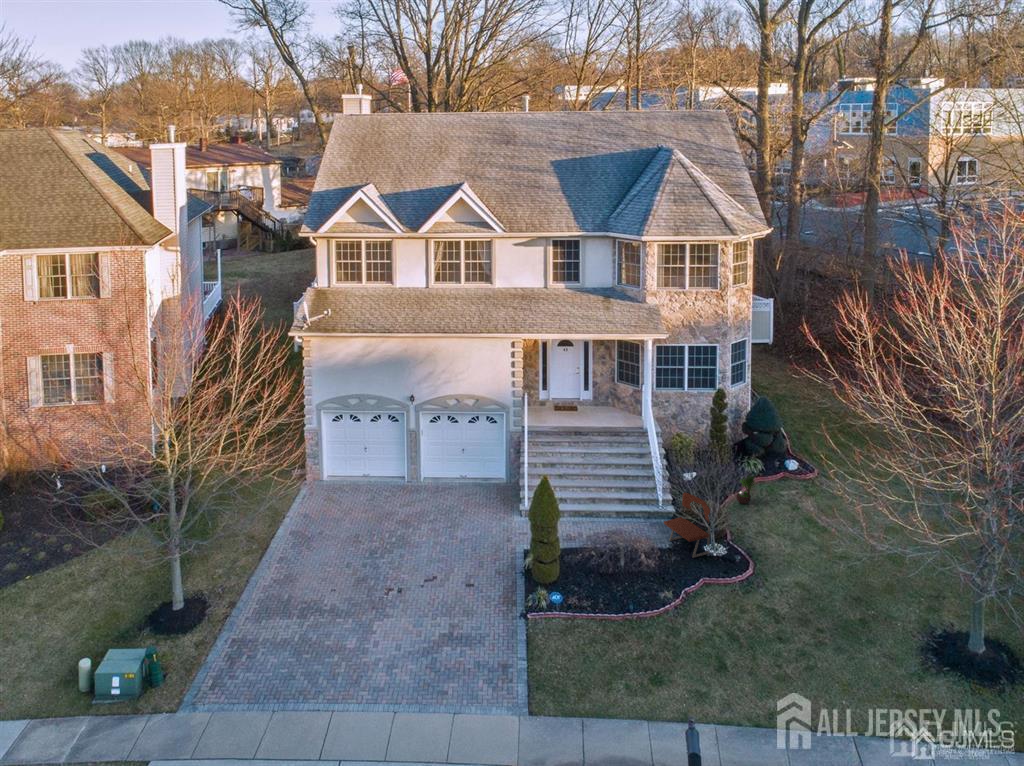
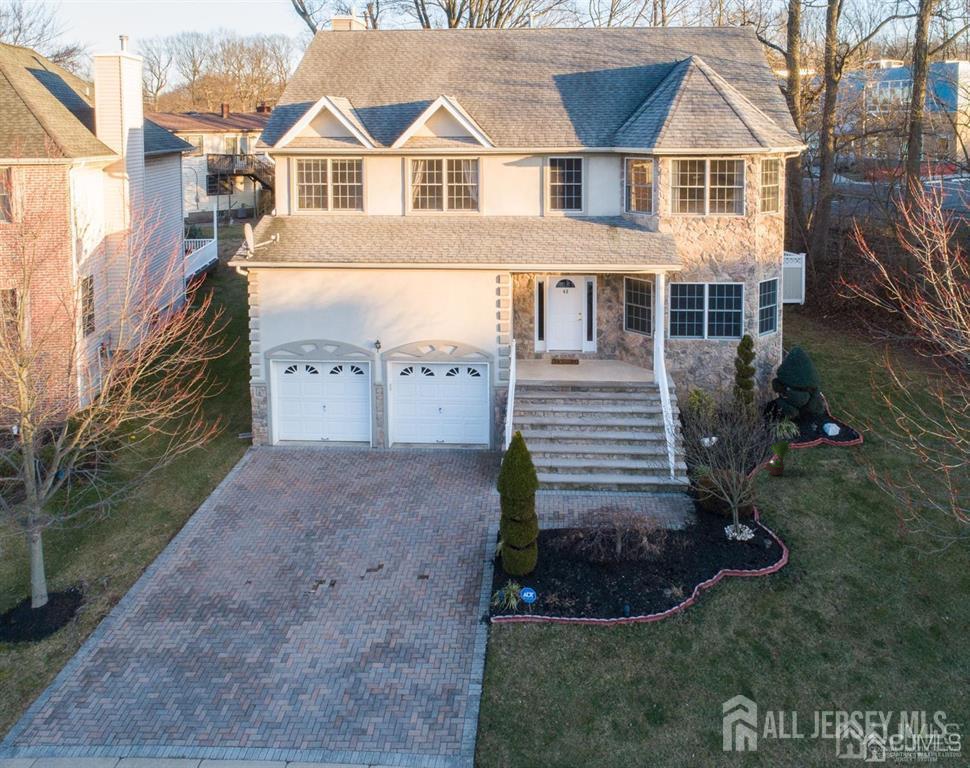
bench: present [664,492,710,558] -> none [674,461,738,544]

